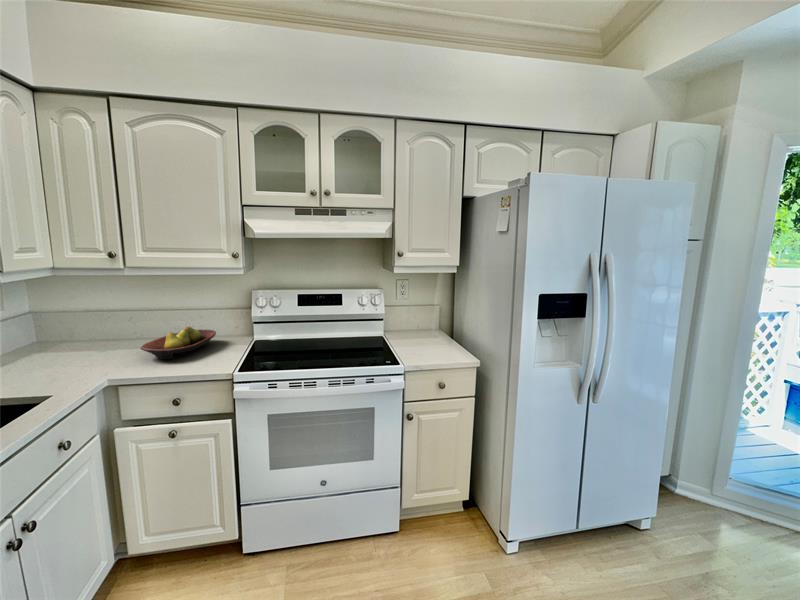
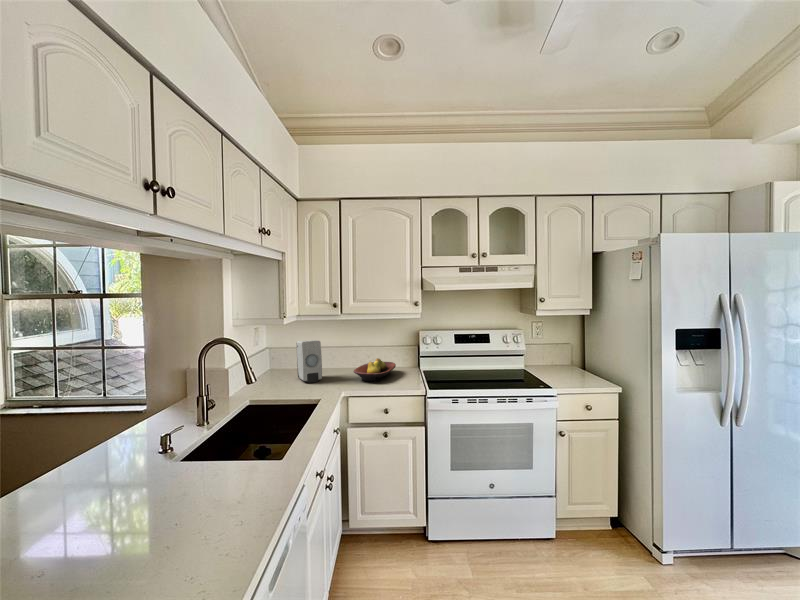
soap dispenser: none [49,303,91,364] -> present [296,340,322,383]

